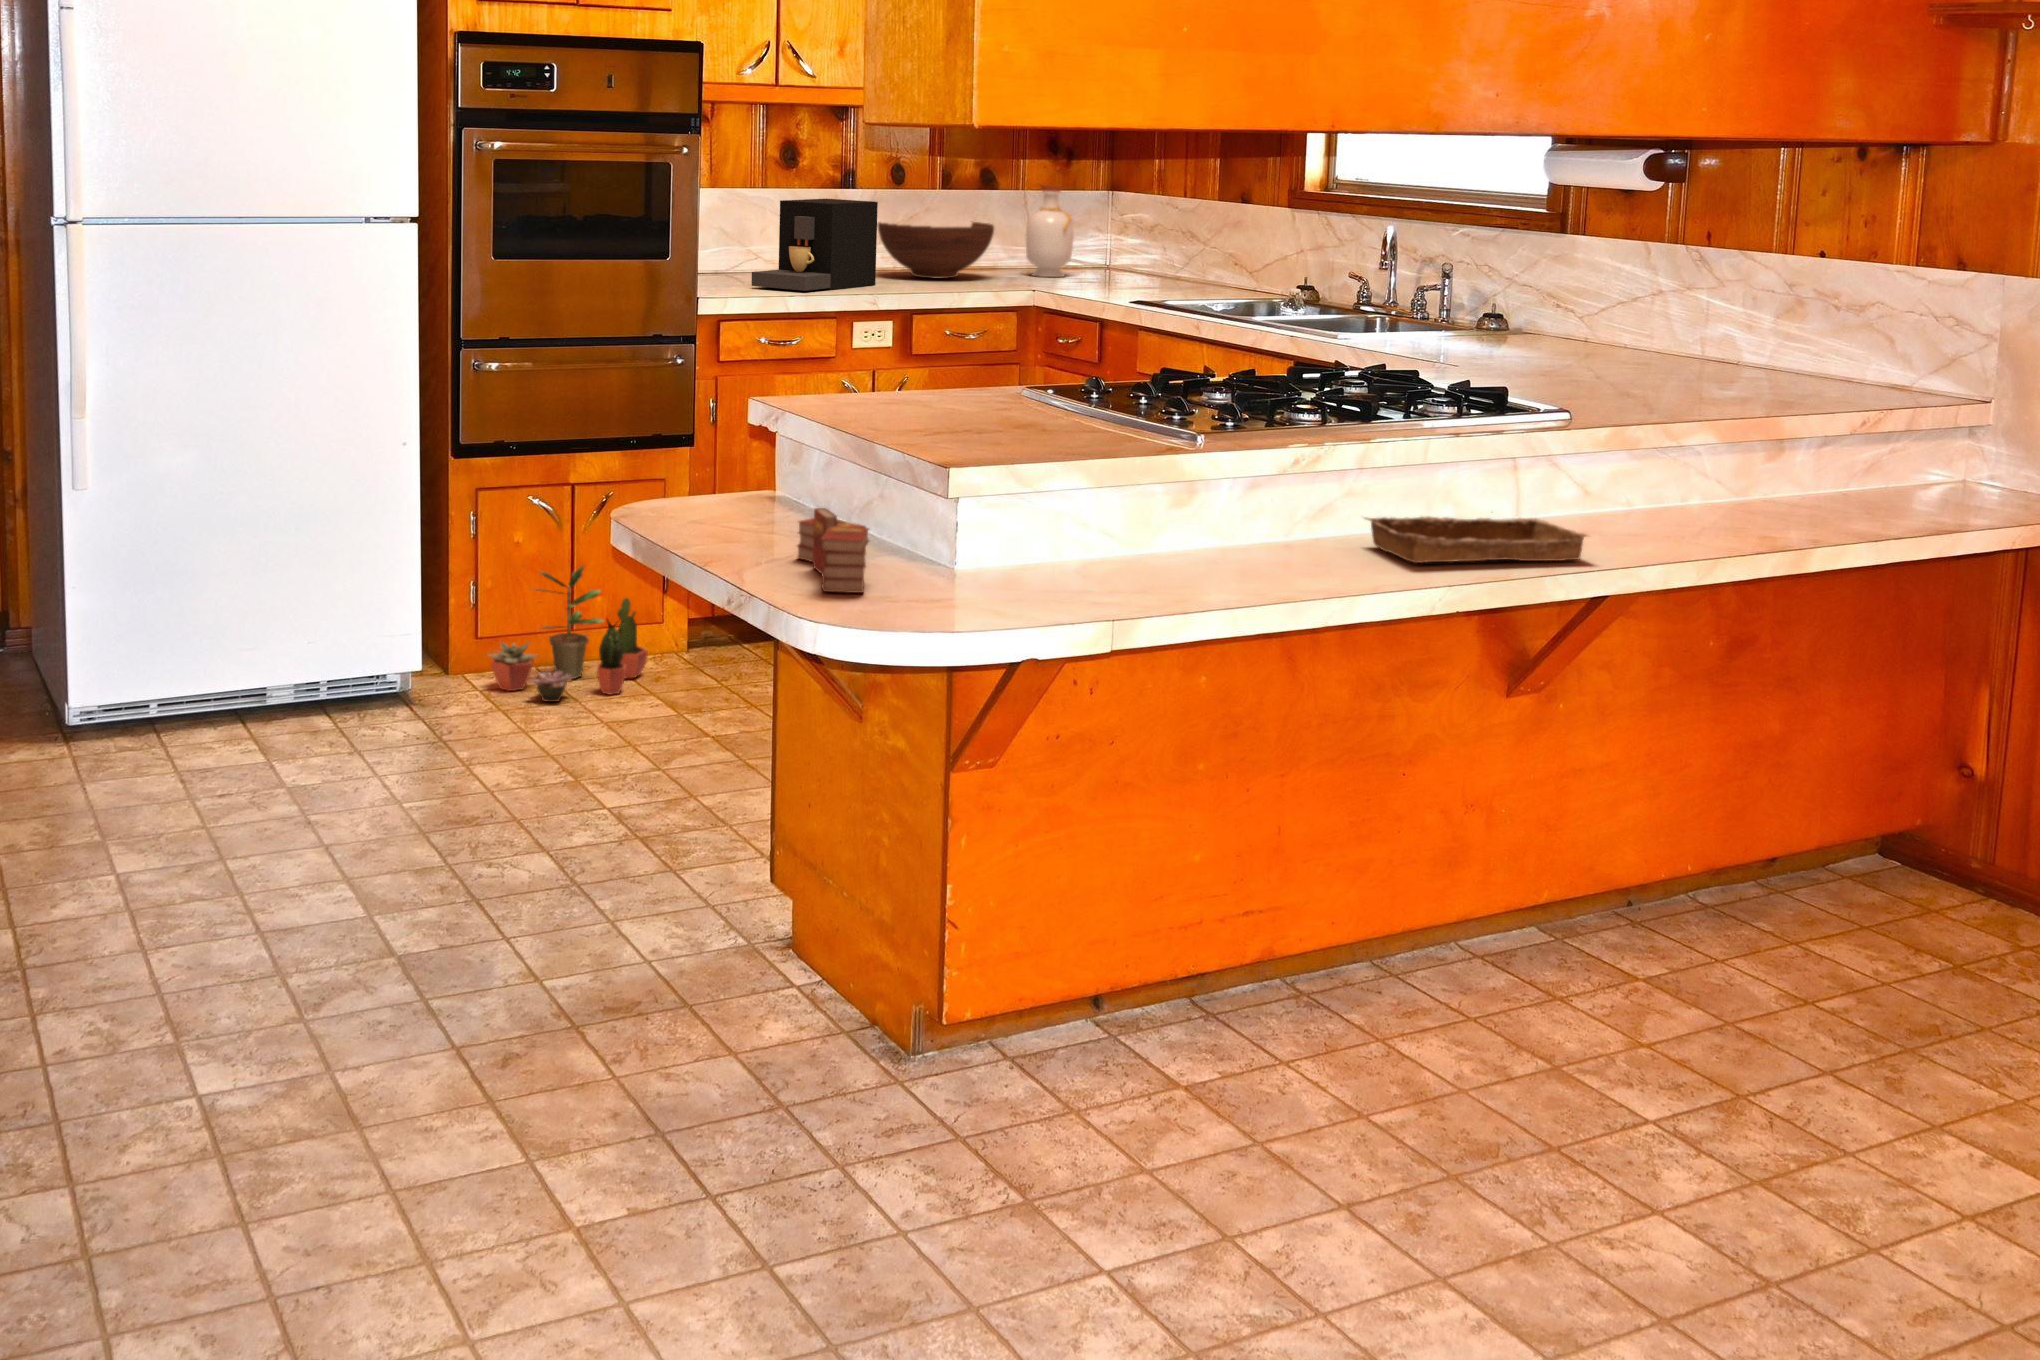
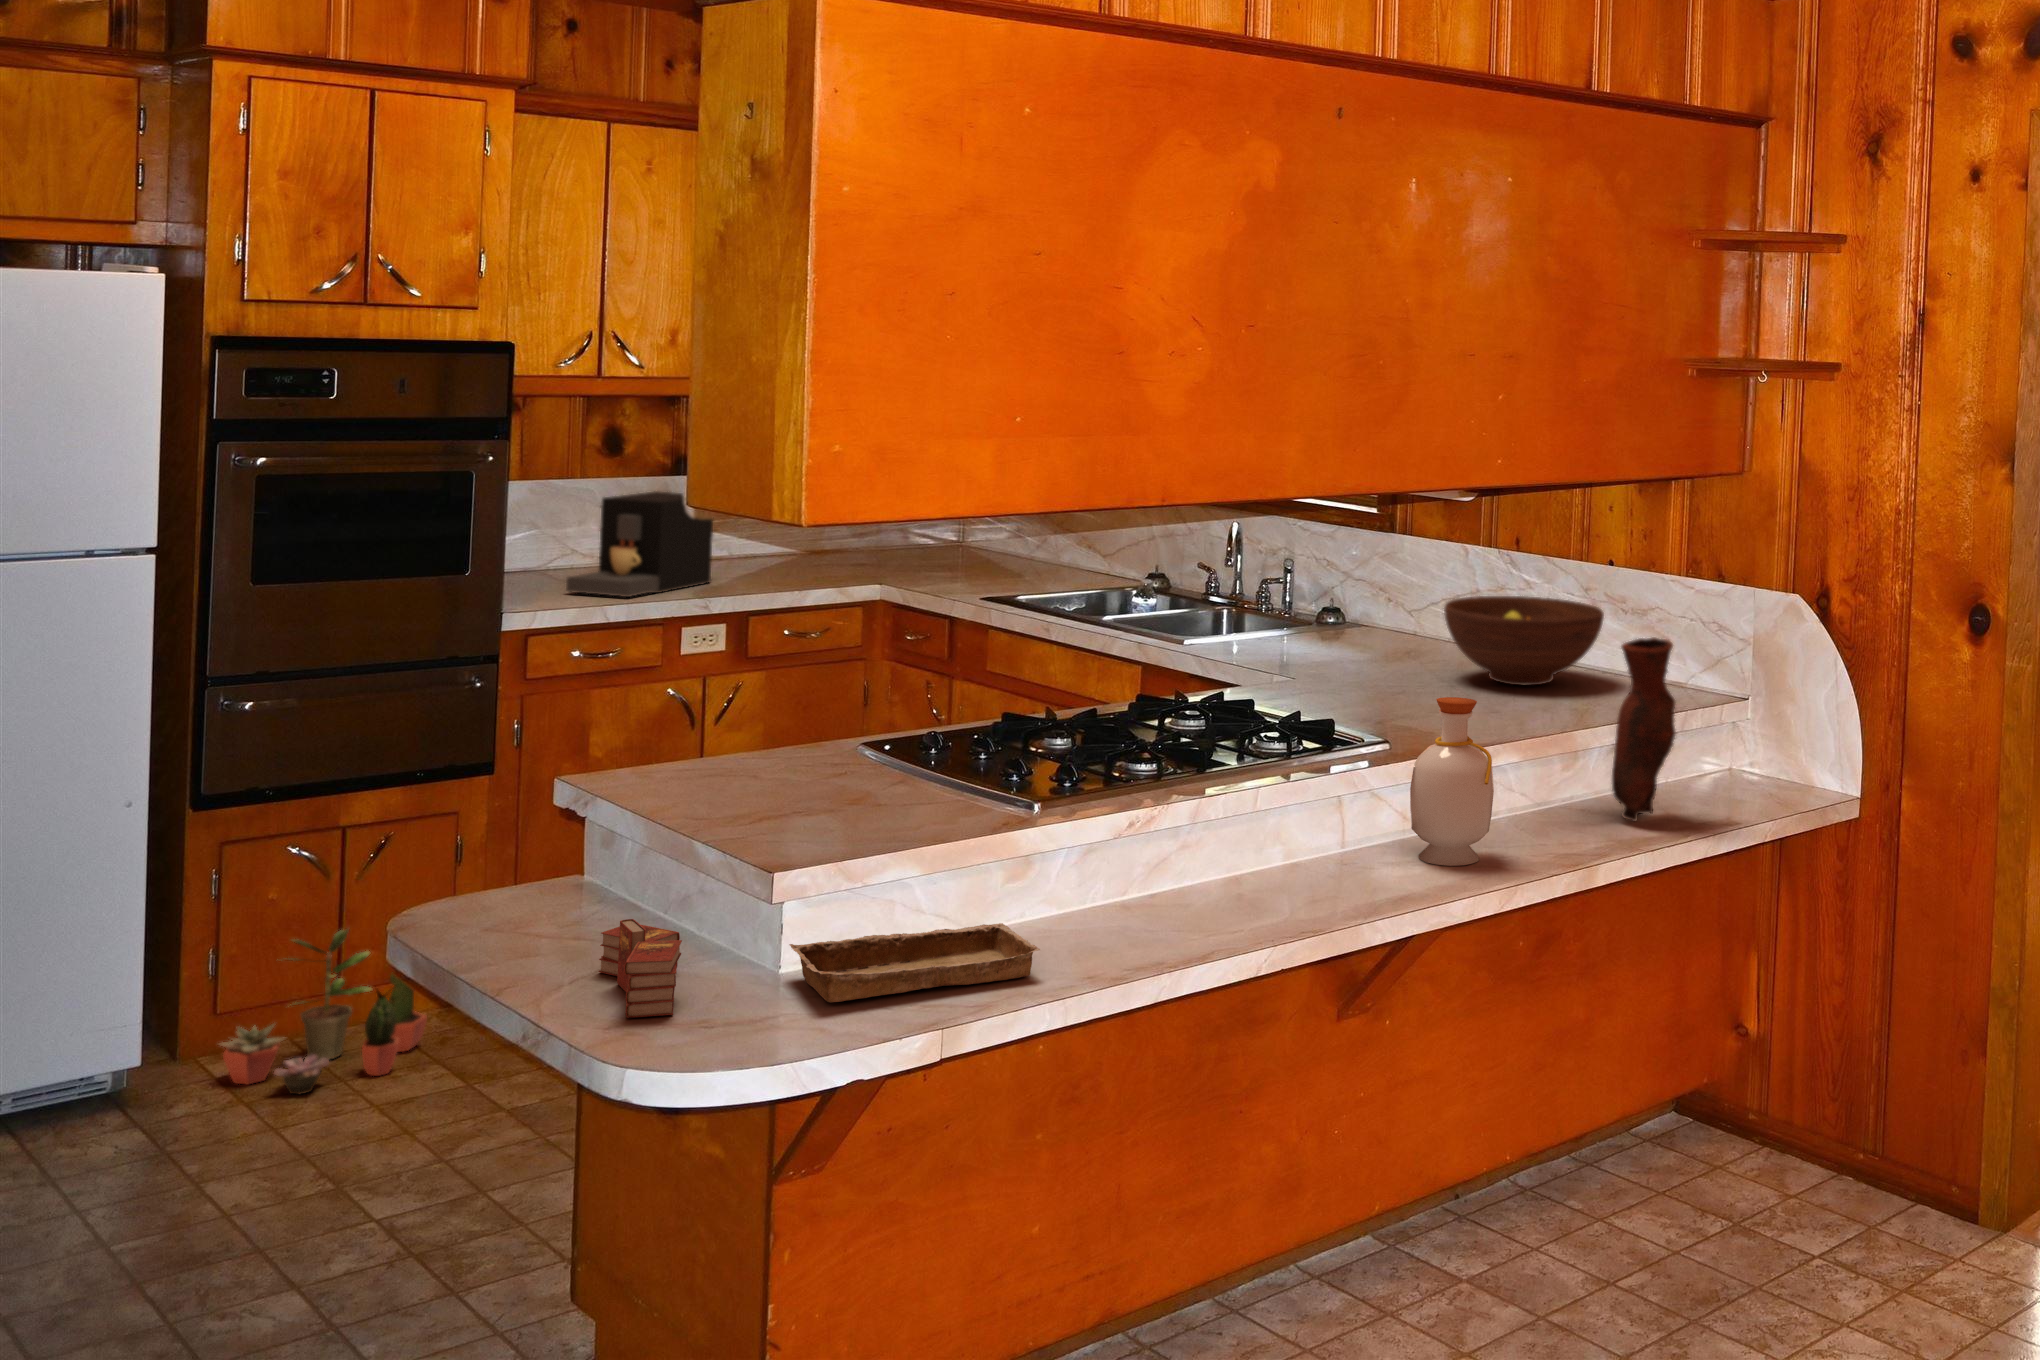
bottle: present [1026,185,1074,277] -> present [1410,697,1494,866]
fruit bowl: present [878,222,994,279] -> present [1444,596,1604,685]
vase: none [1824,313,1908,517] -> present [1612,637,1676,821]
tray: present [1365,516,1588,563] -> present [790,923,1040,1002]

